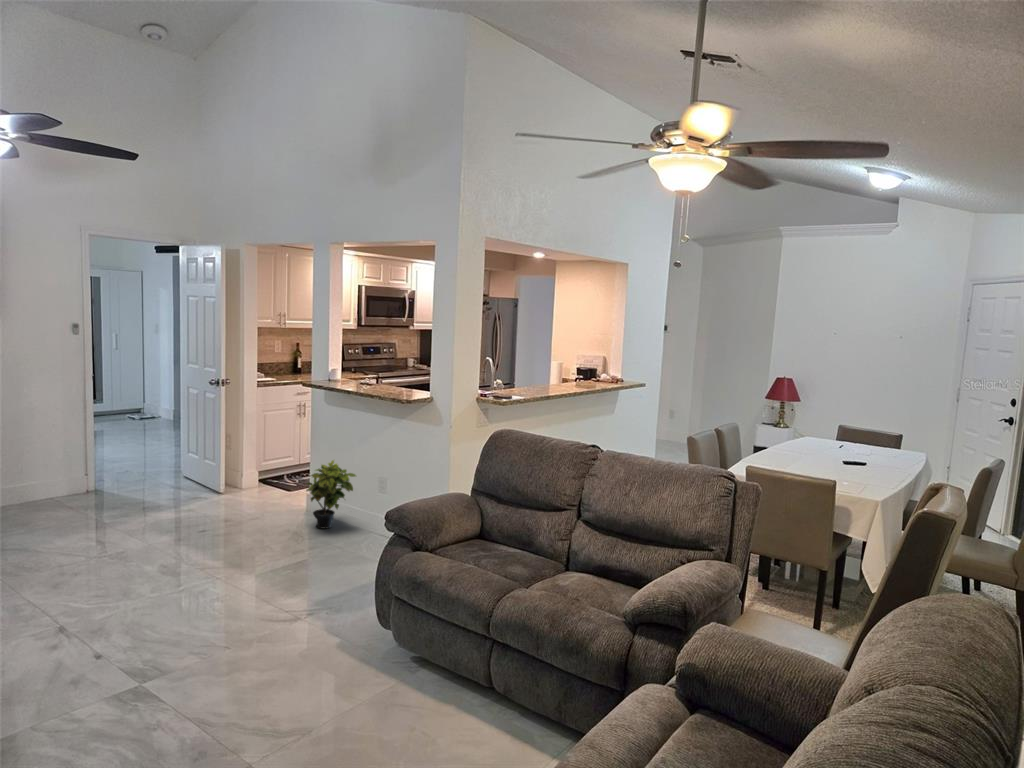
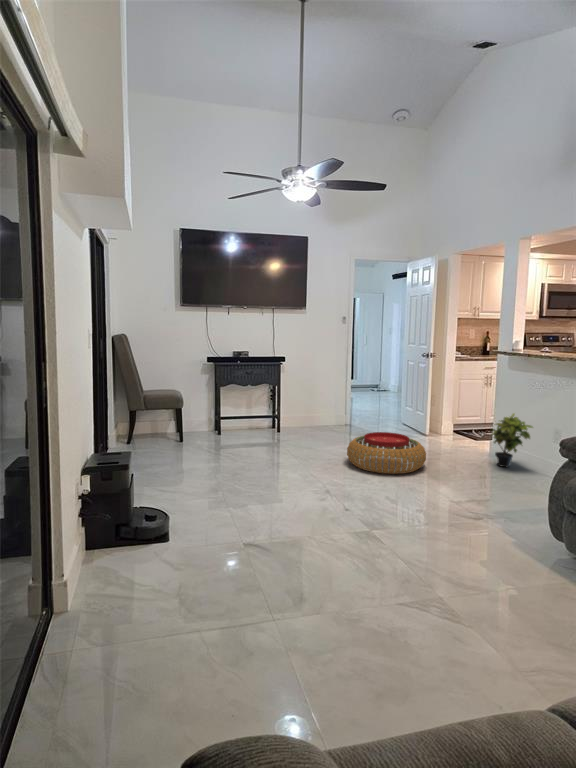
pouf: none [93,507,221,575] -> present [347,432,426,474]

